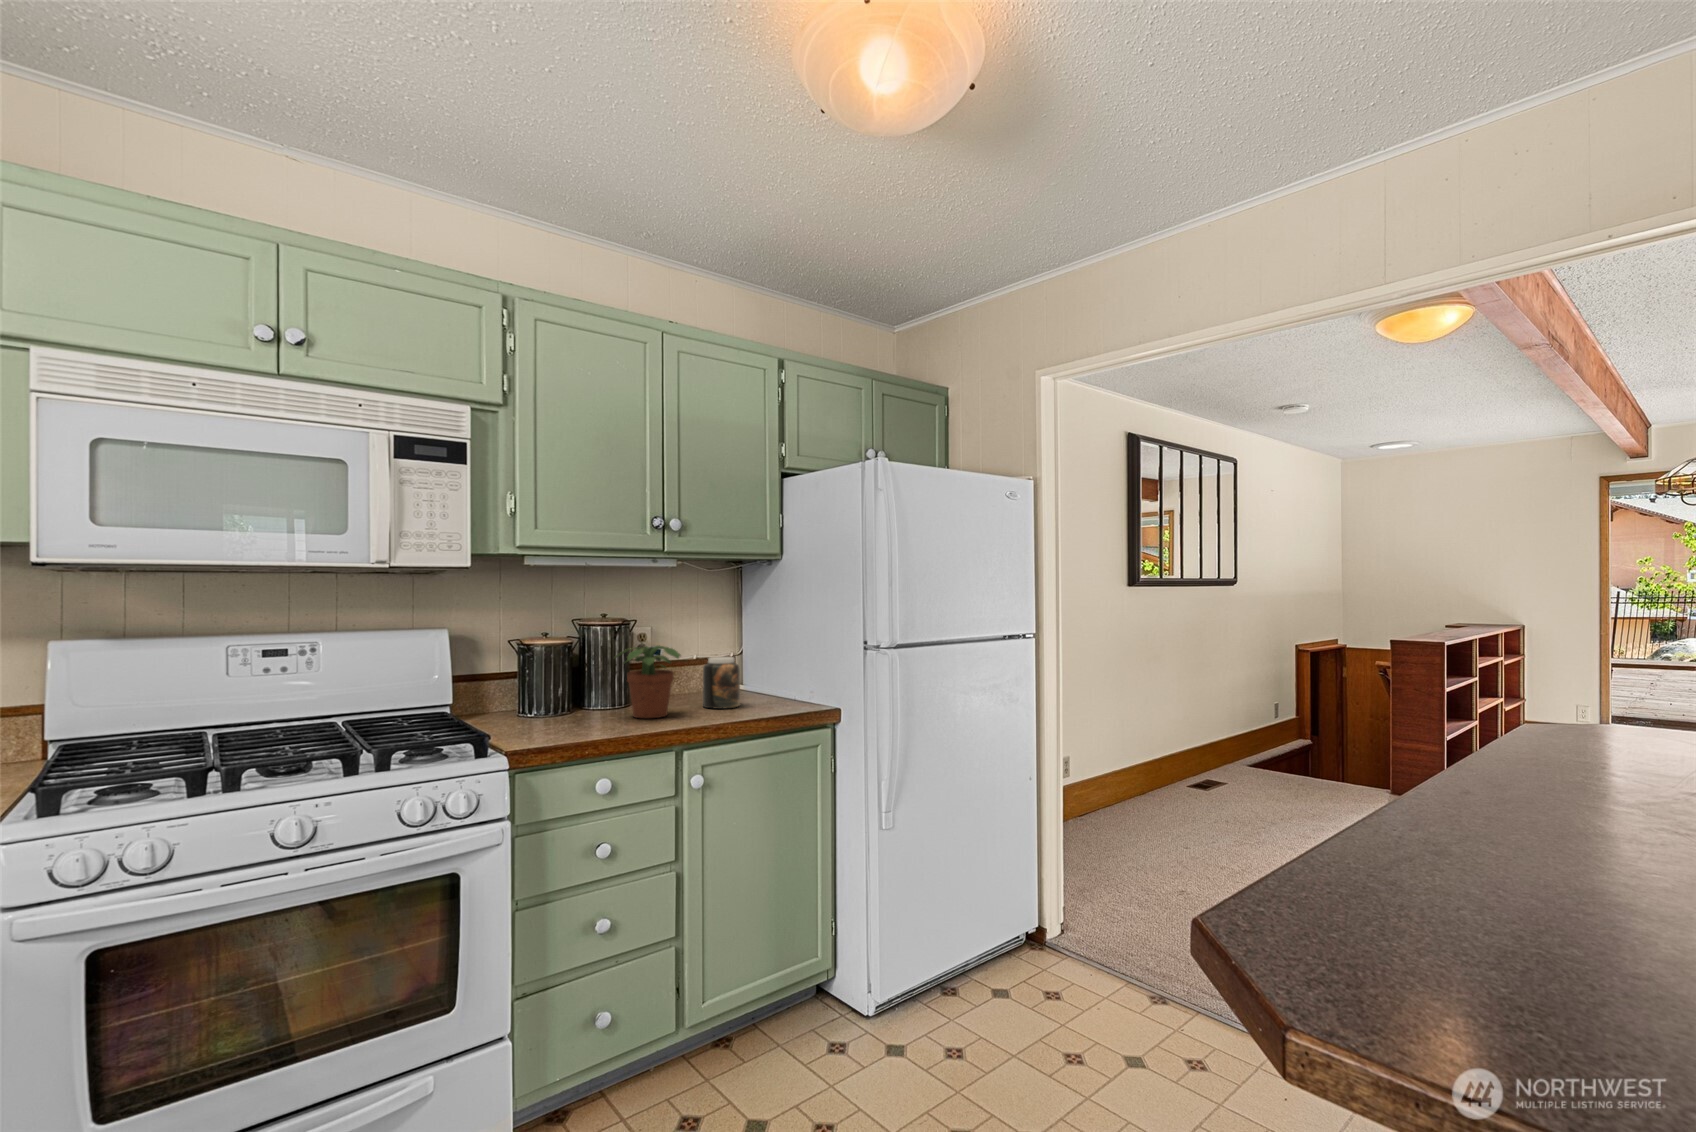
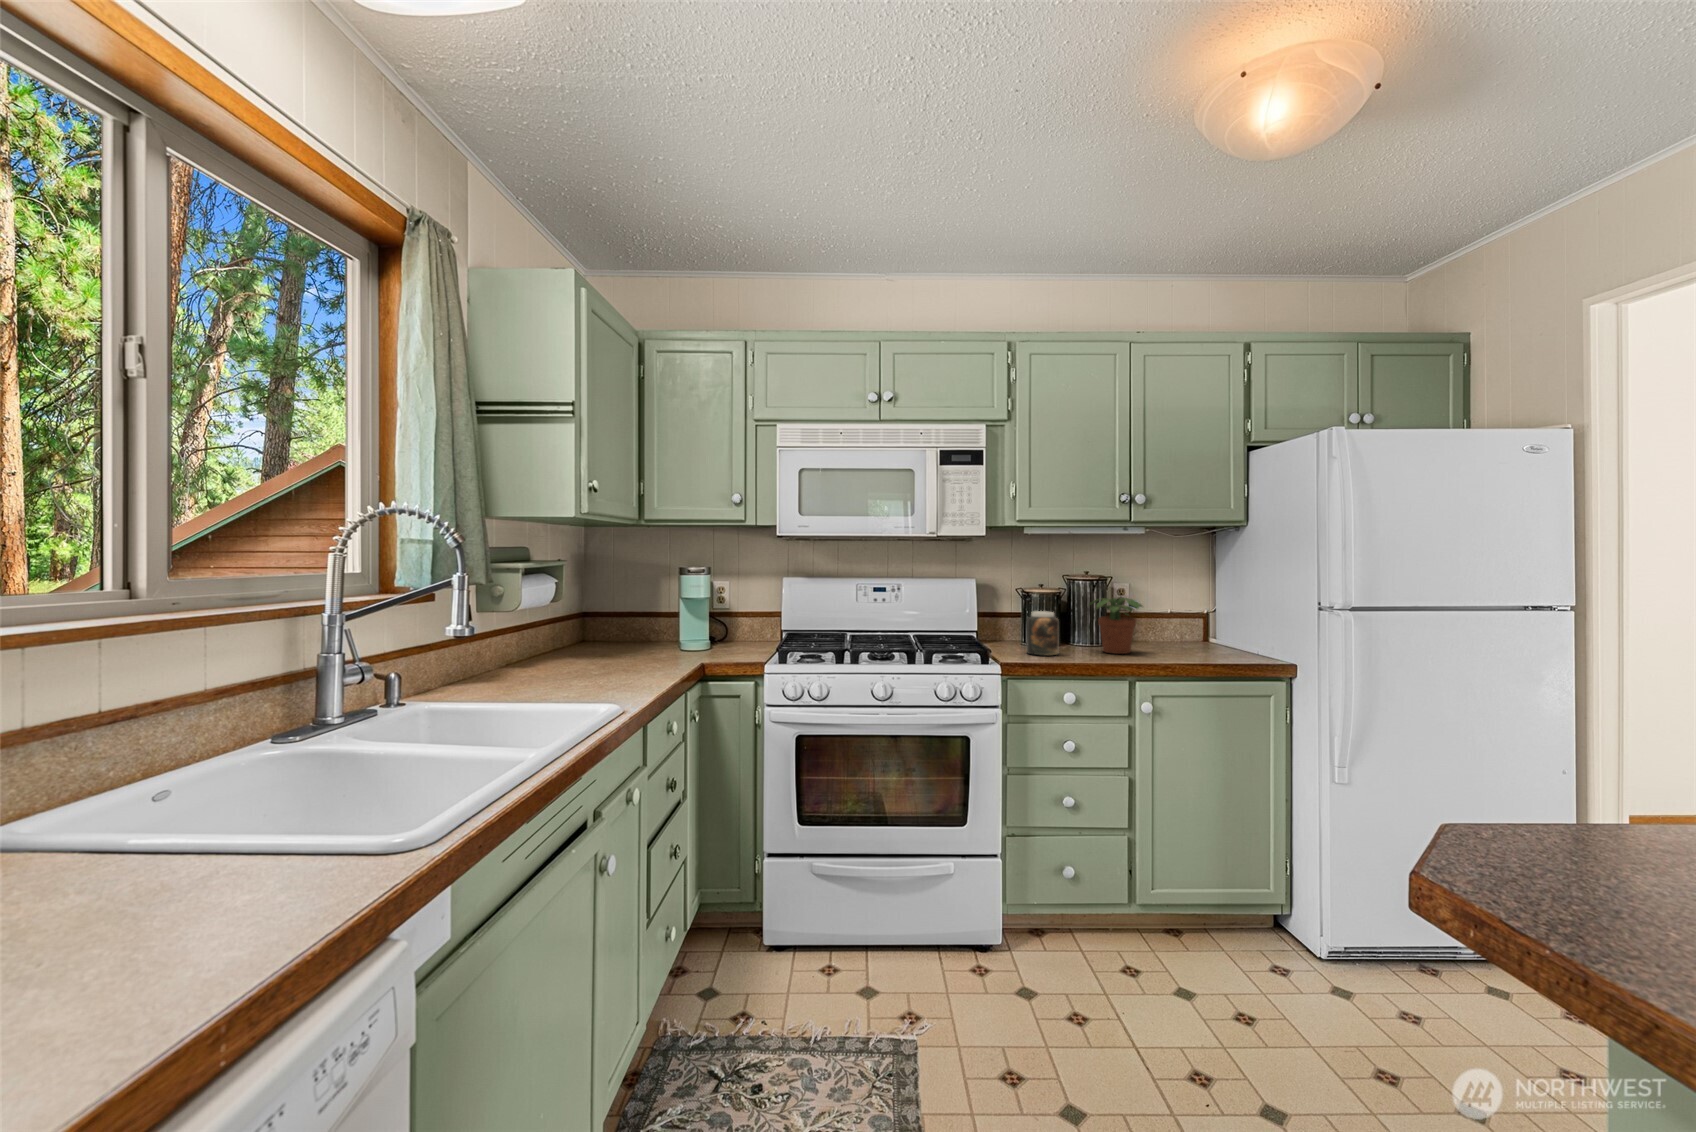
jar: present [703,657,740,709] -> present [1026,611,1059,655]

